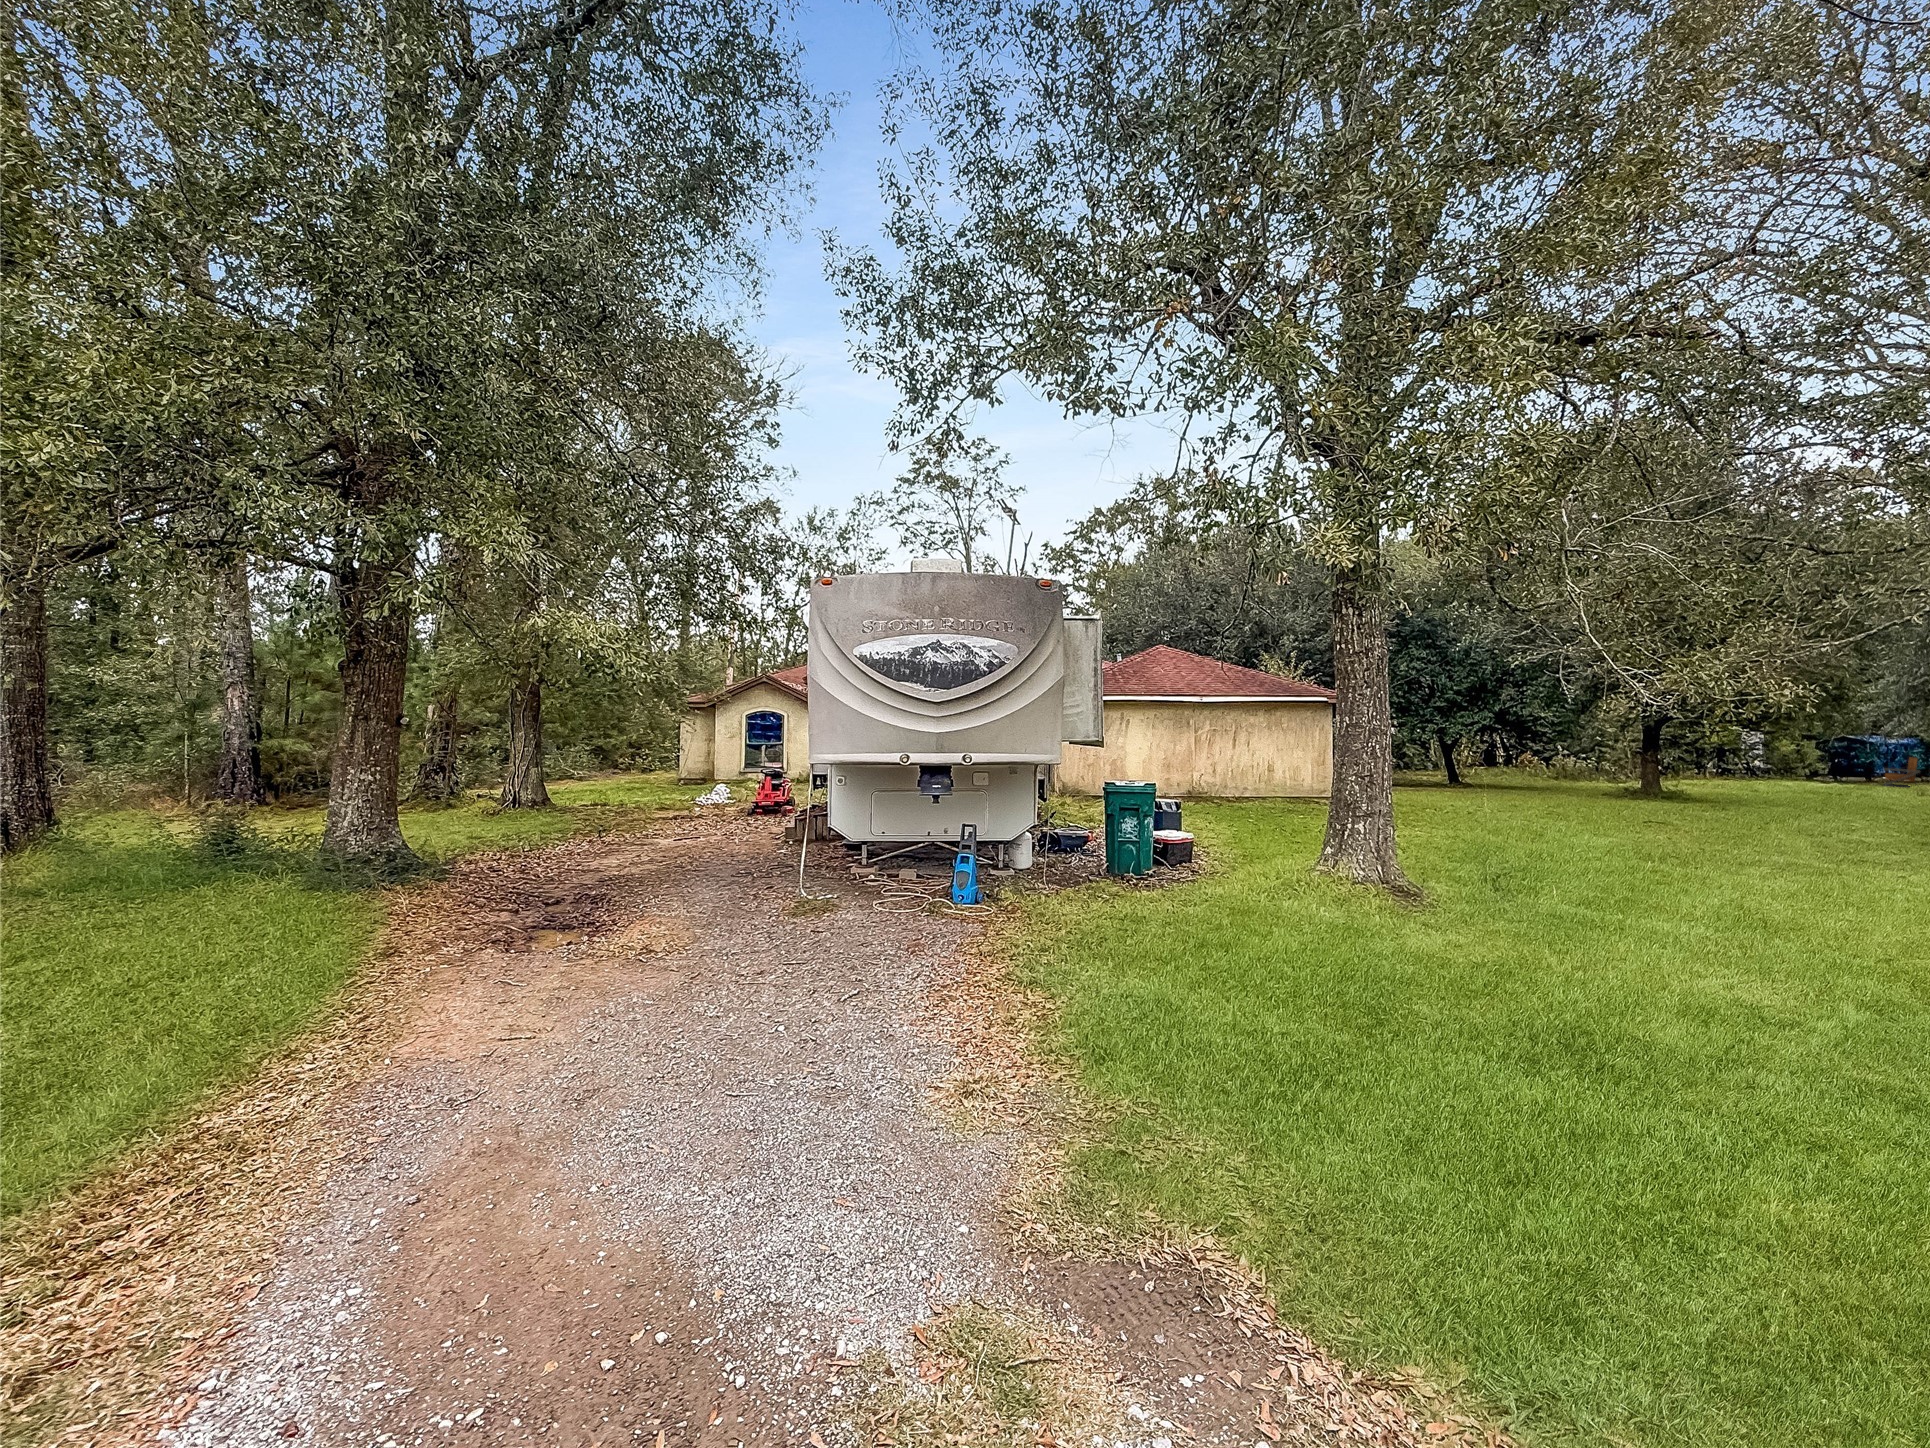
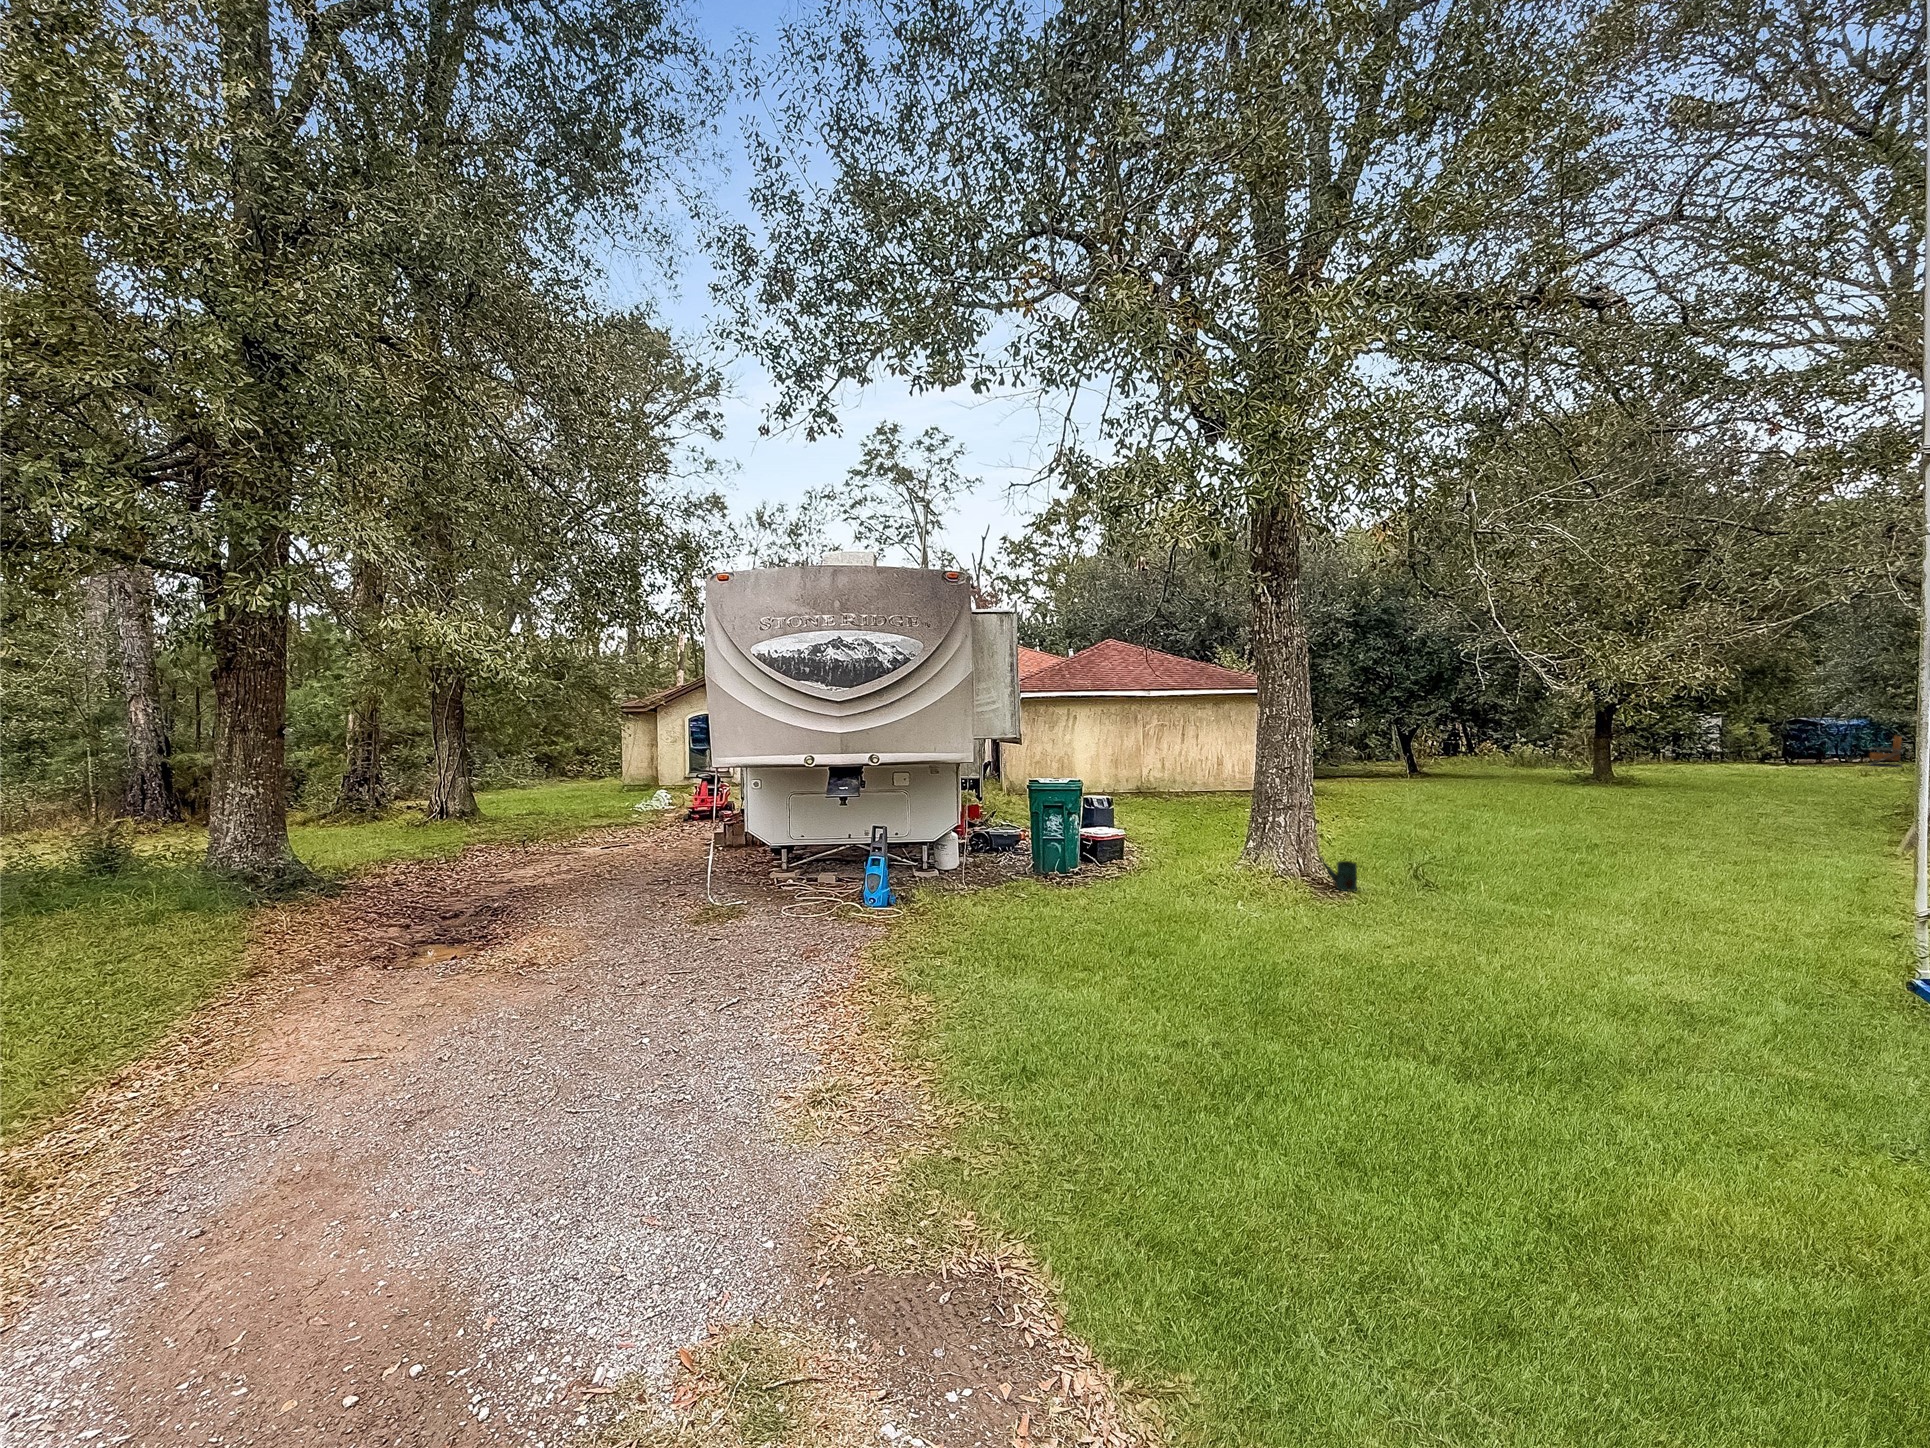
watering can: none [1383,862,1430,897] -> present [1319,857,1357,891]

